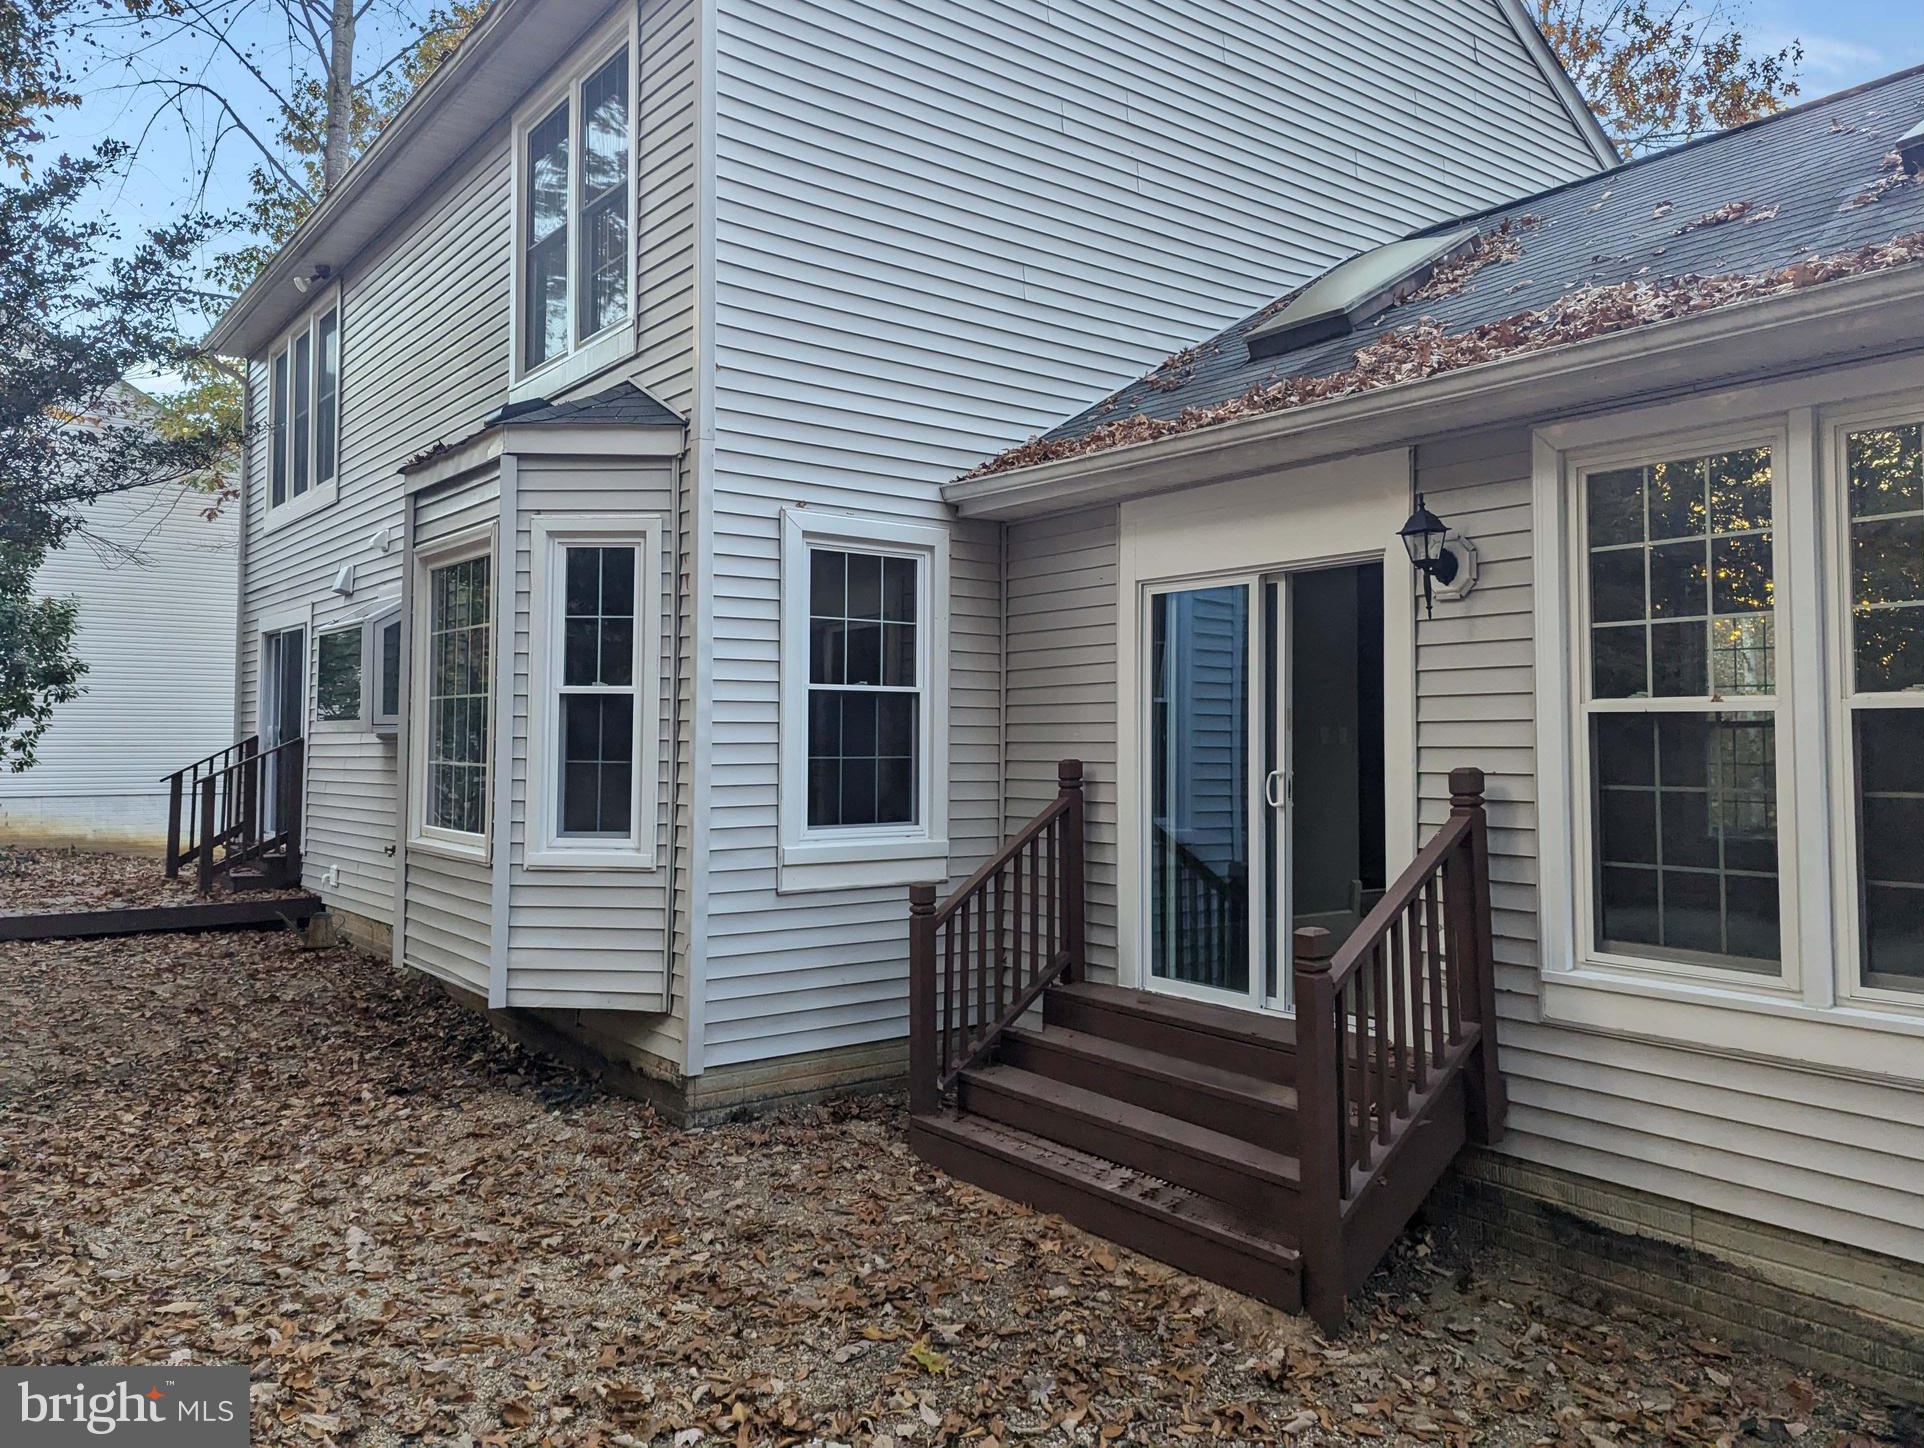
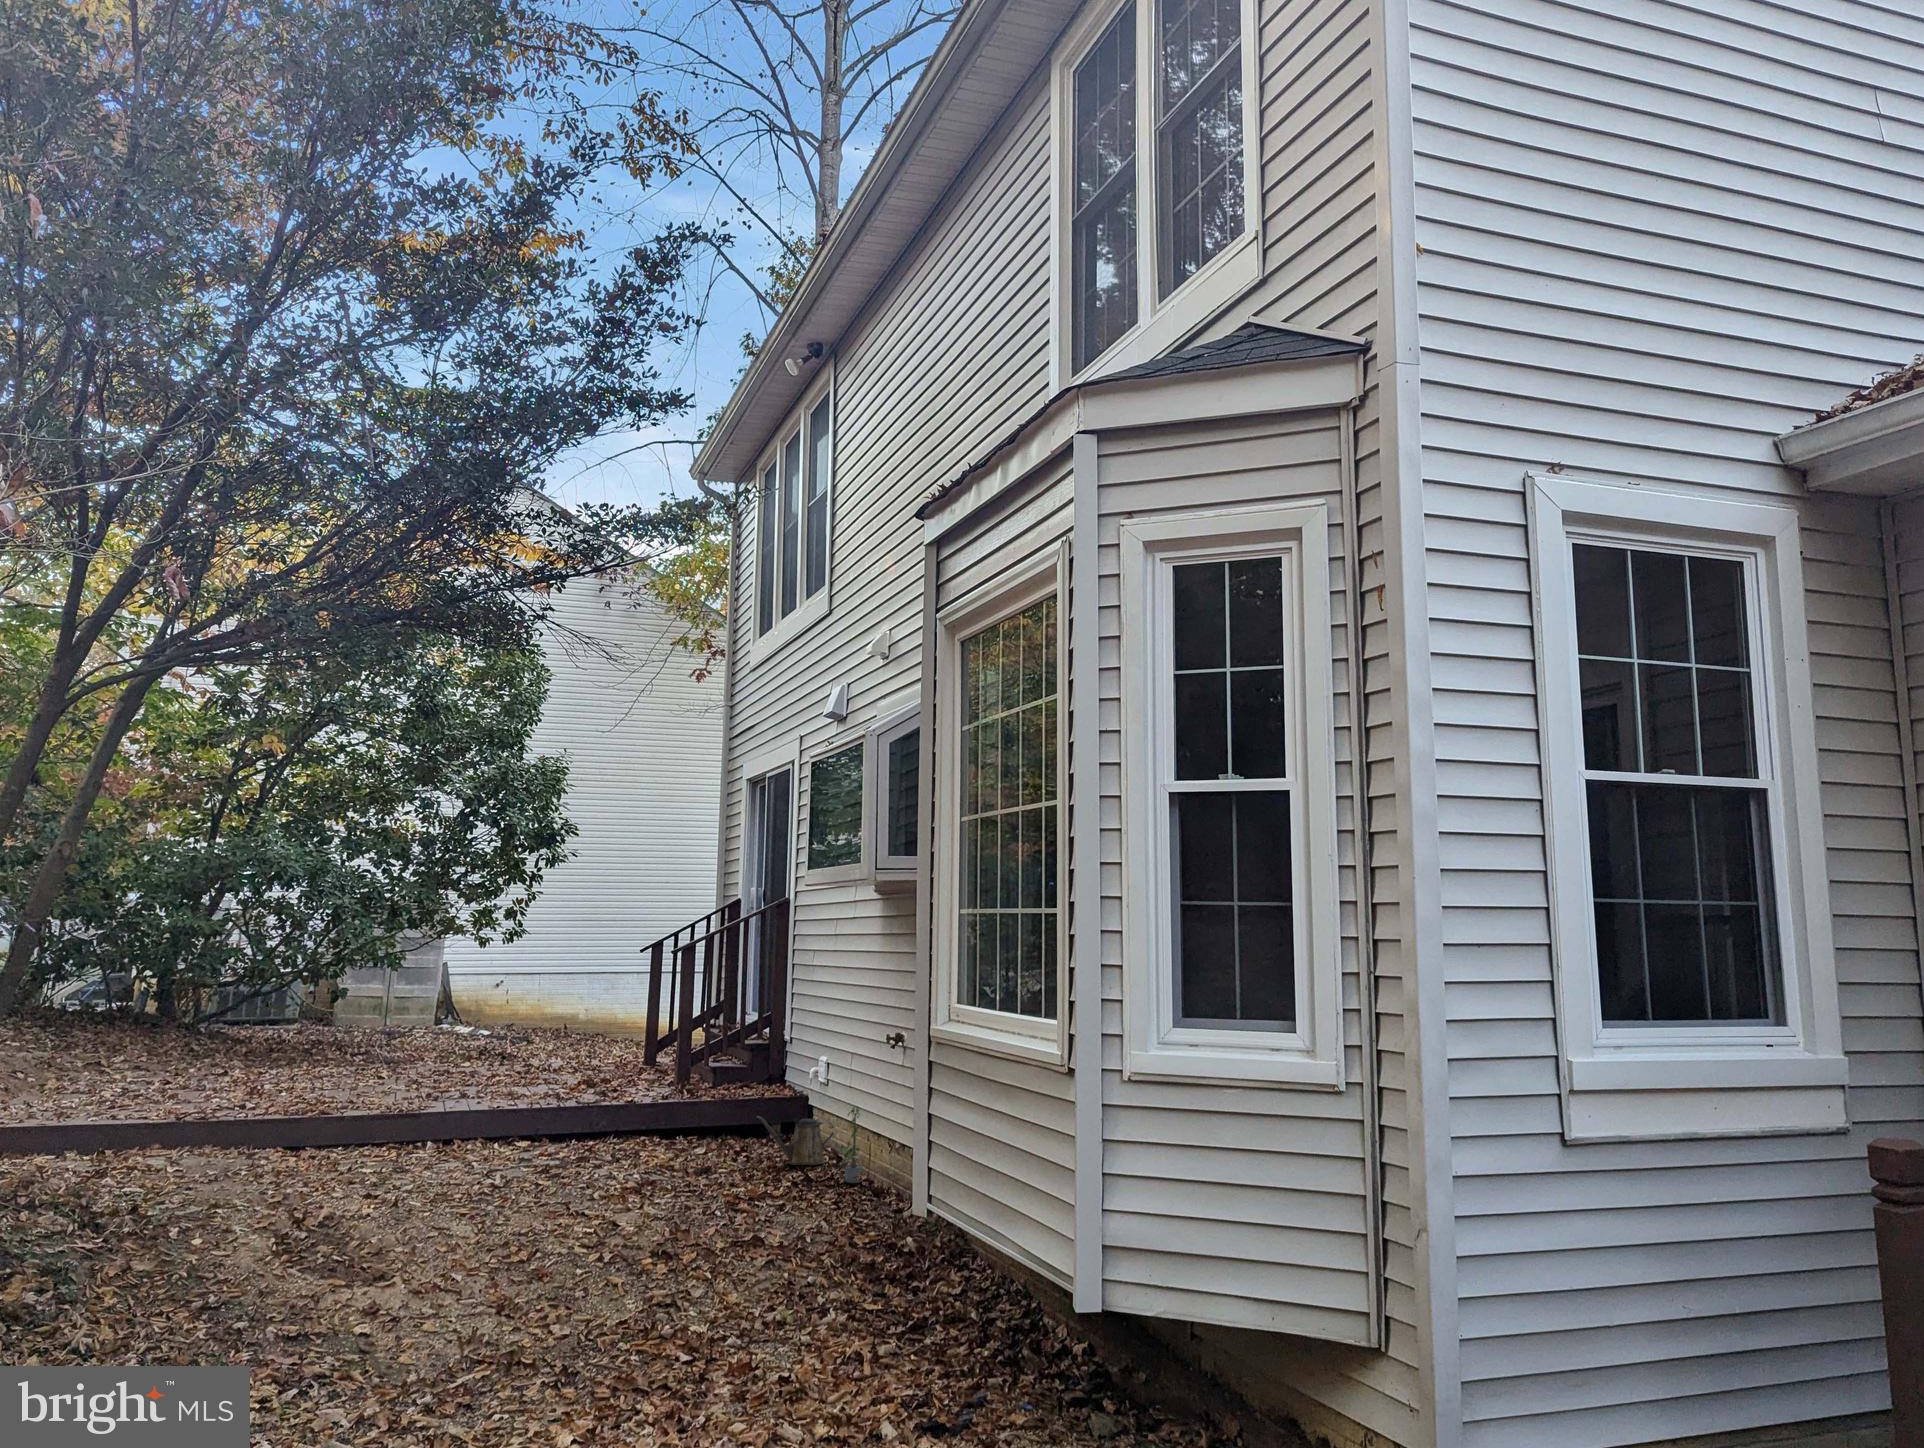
potted plant: none [347,900,369,958] -> present [839,1106,862,1183]

